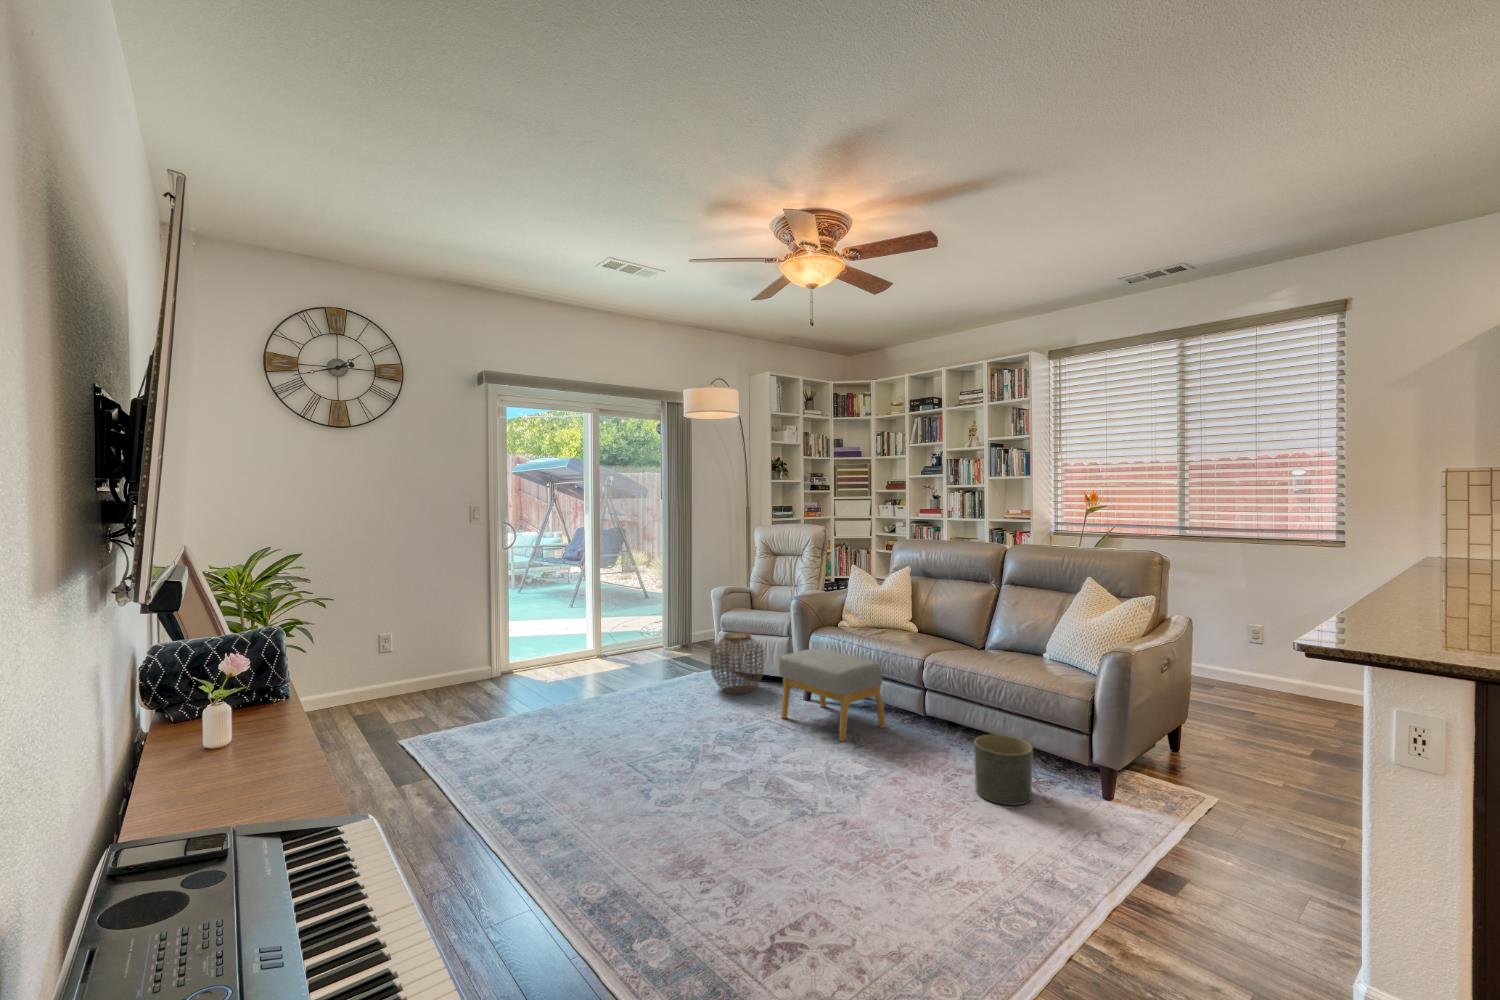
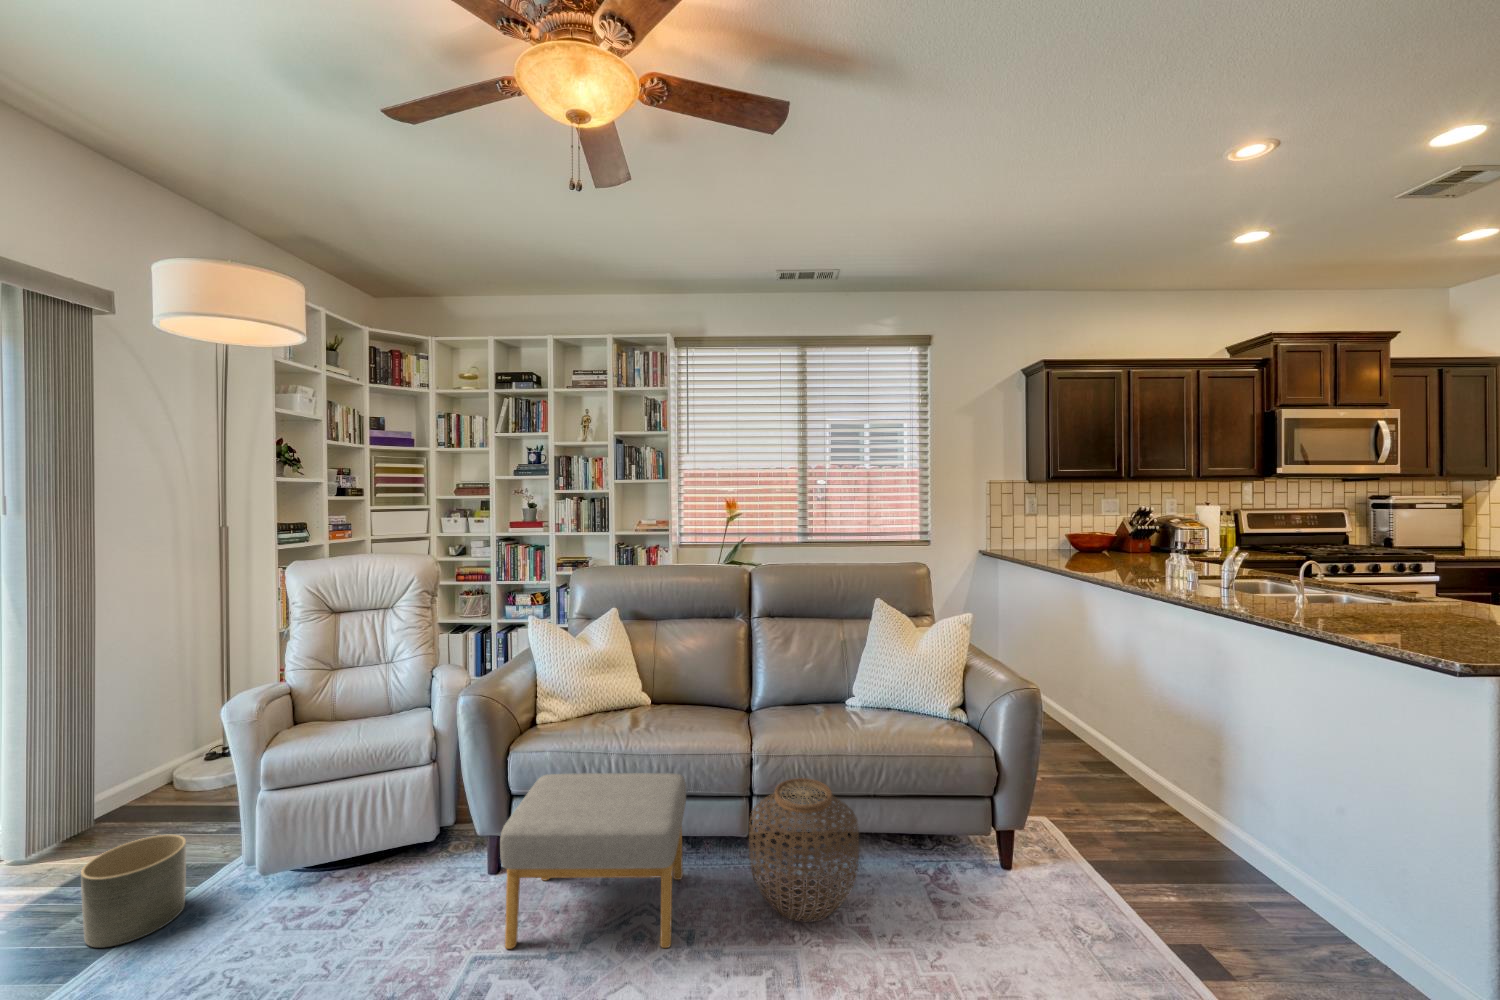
woven basket: present [711,632,764,694] -> present [749,778,859,922]
planter: present [974,735,1033,805] -> present [81,835,186,948]

